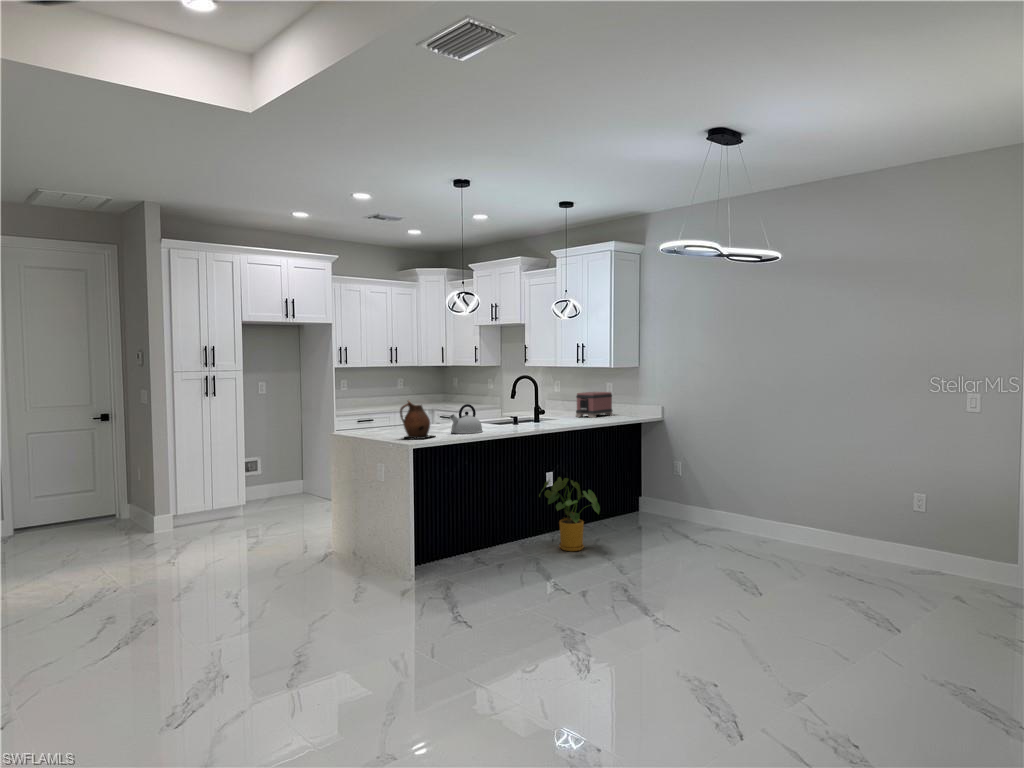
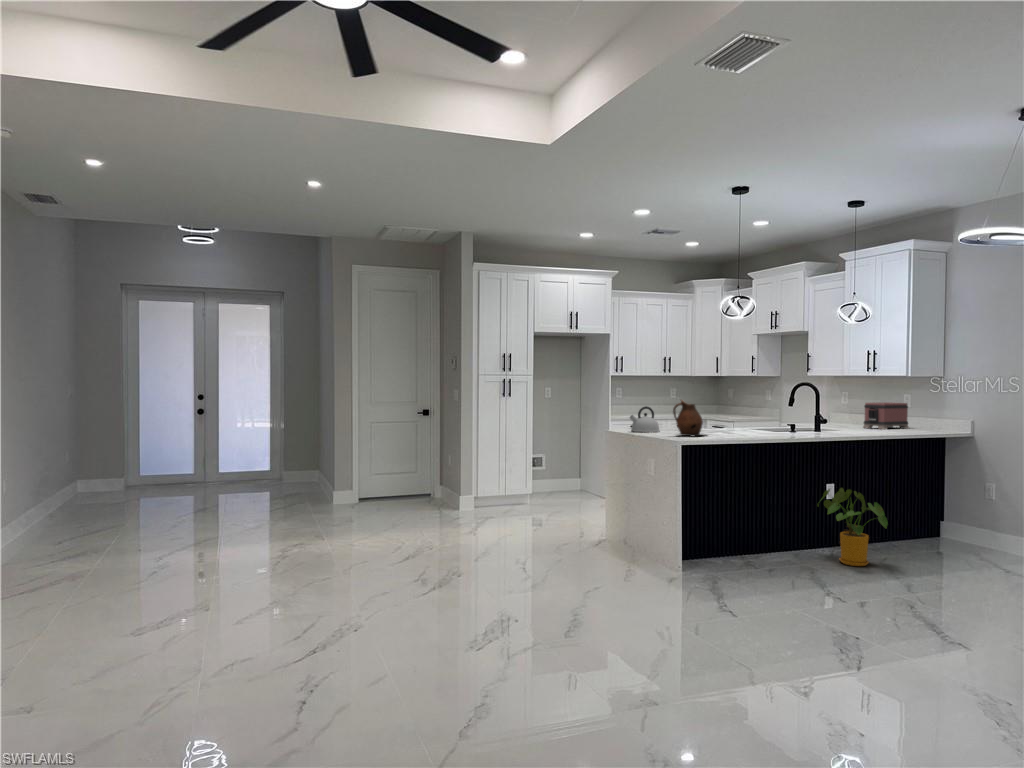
kettle: present [450,404,483,434] -> present [630,406,660,432]

